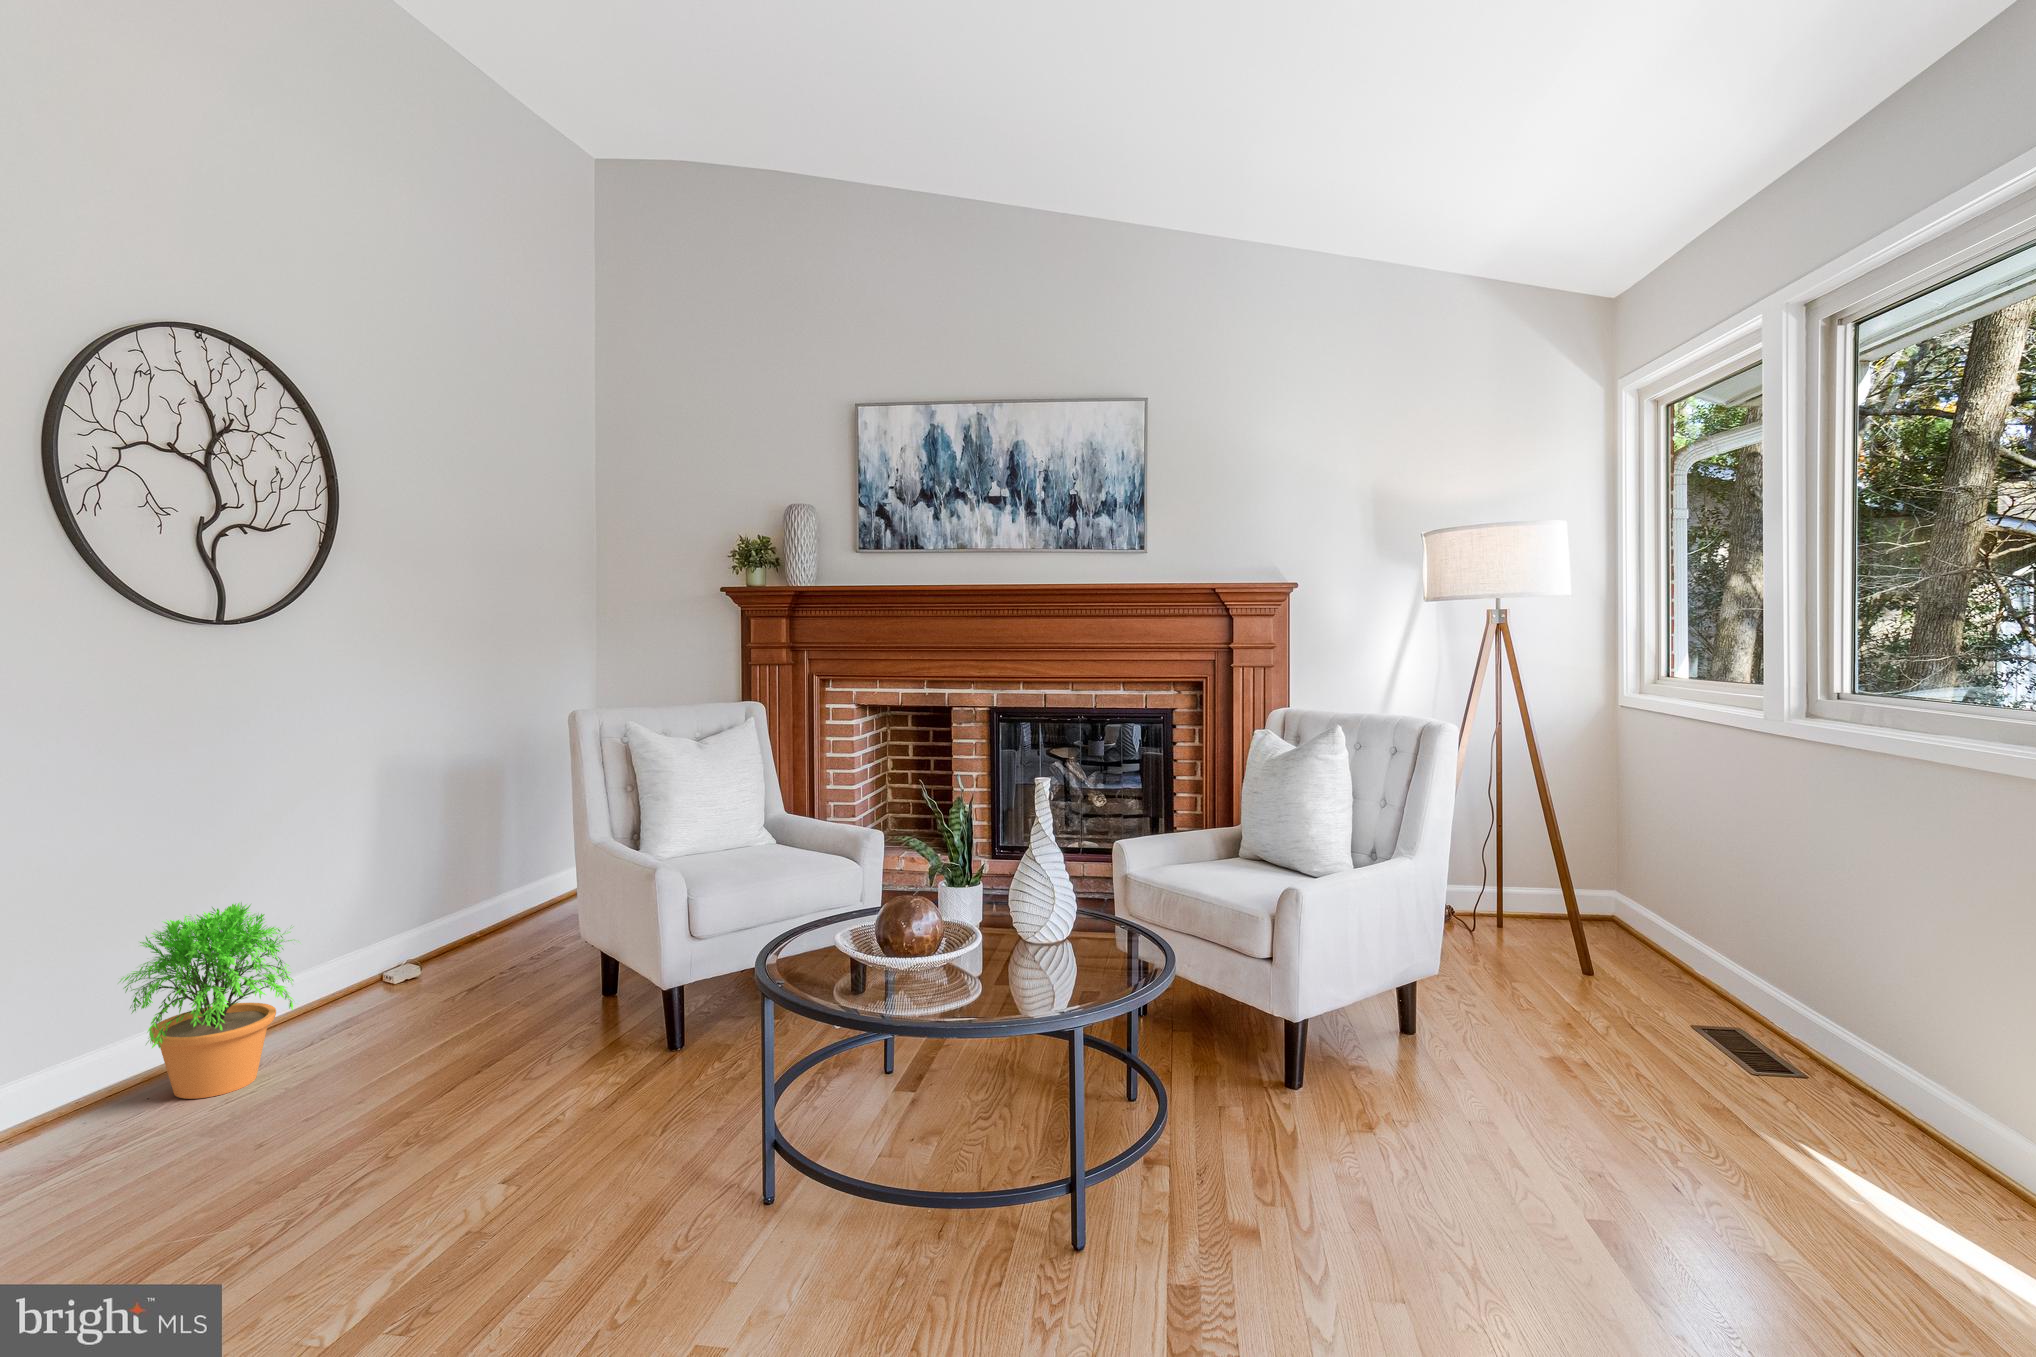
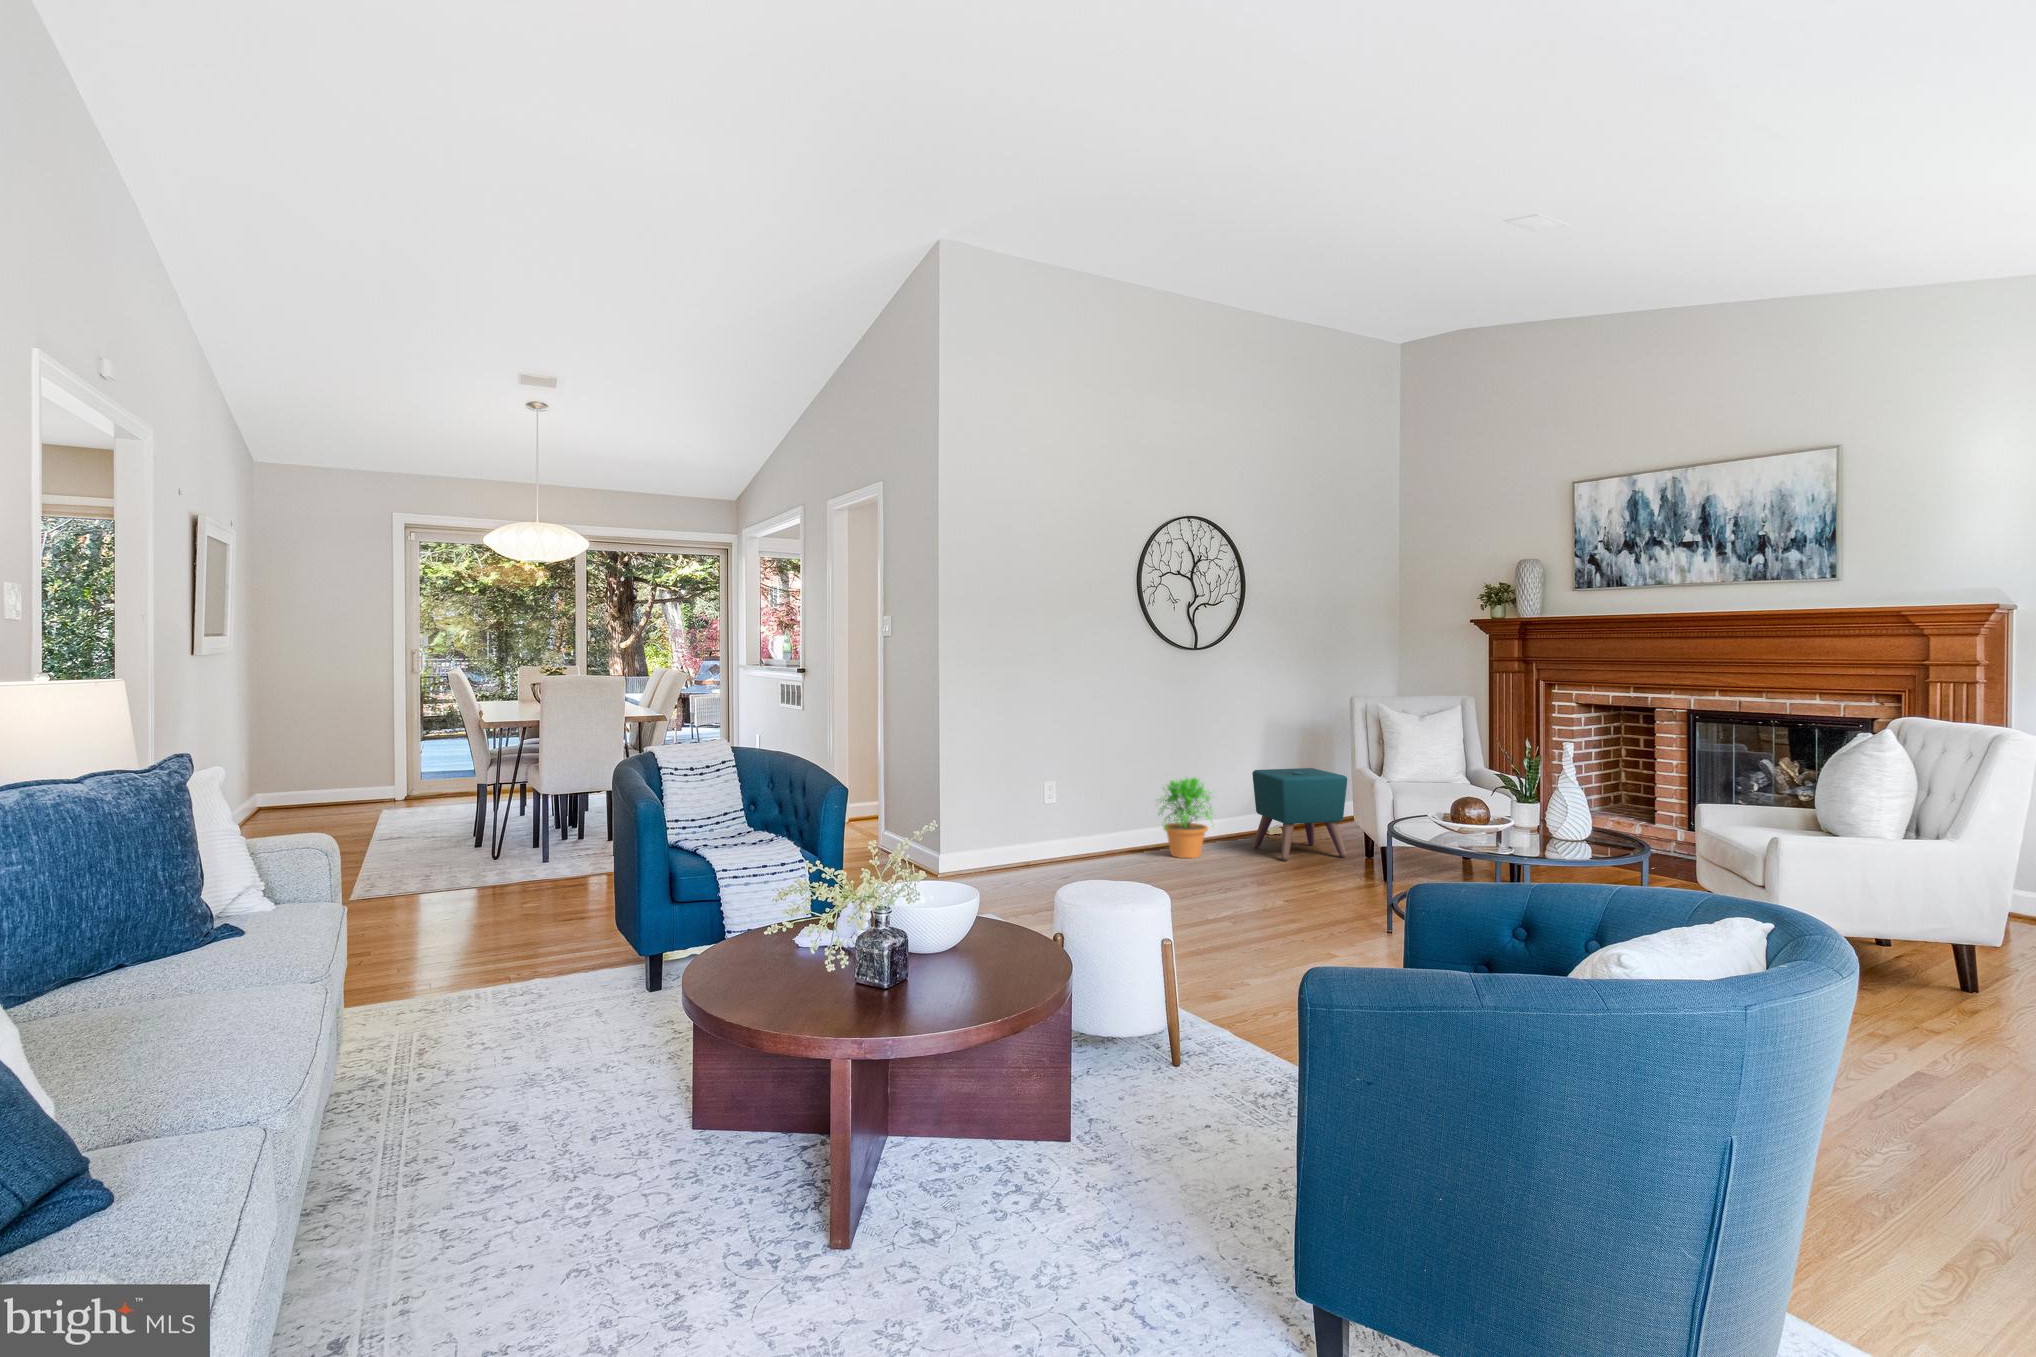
ottoman: none [373,842,576,1042] -> present [1252,768,1347,861]

